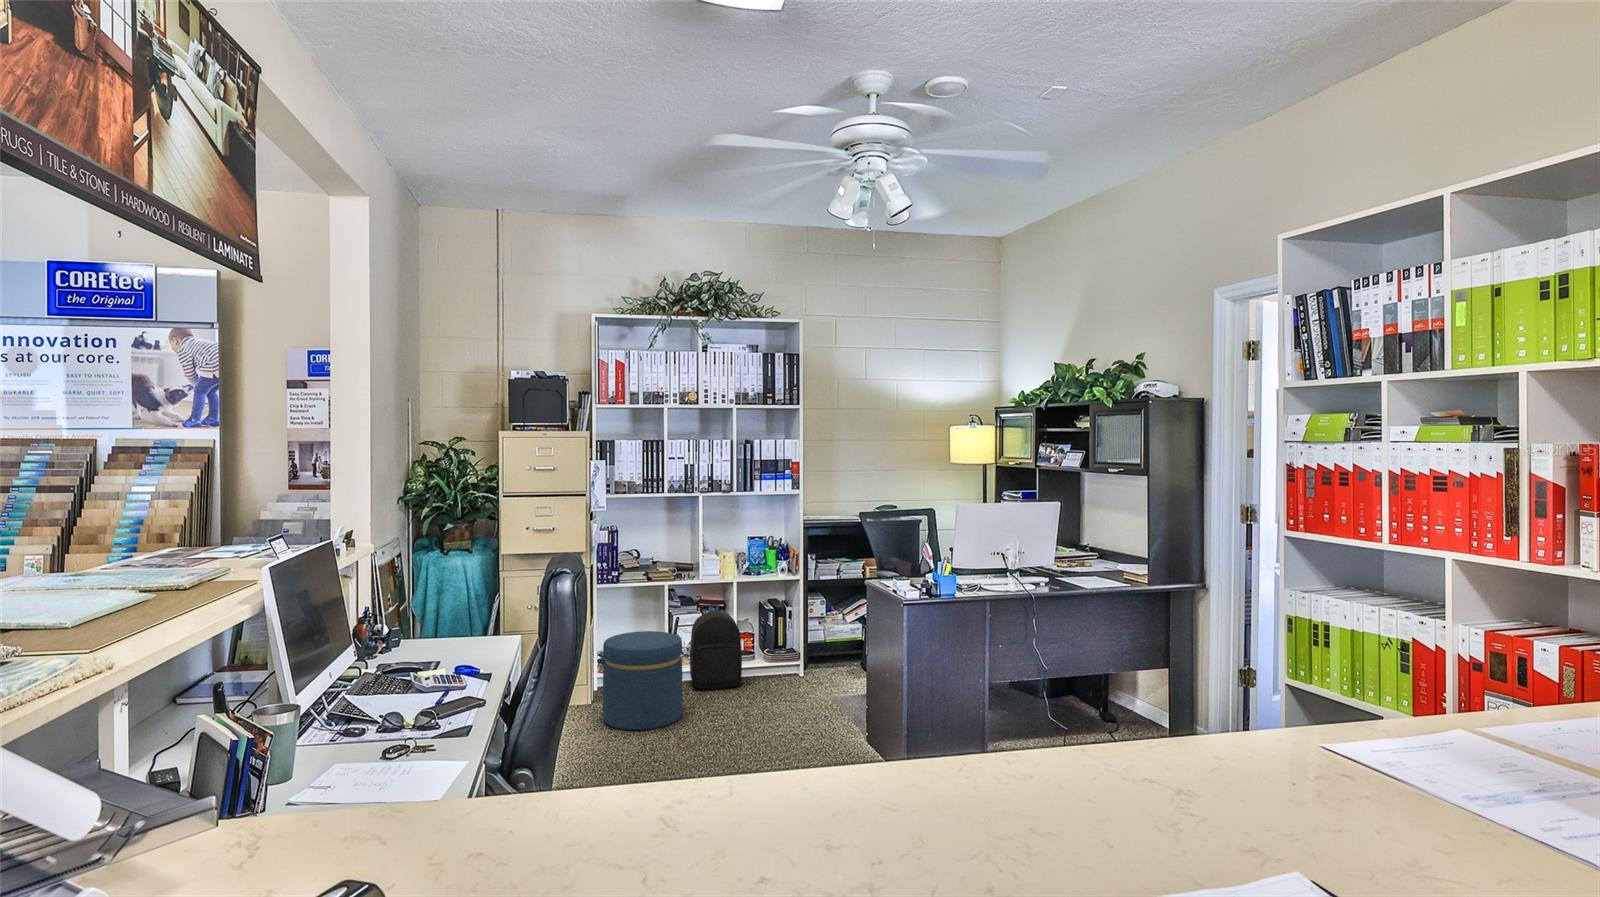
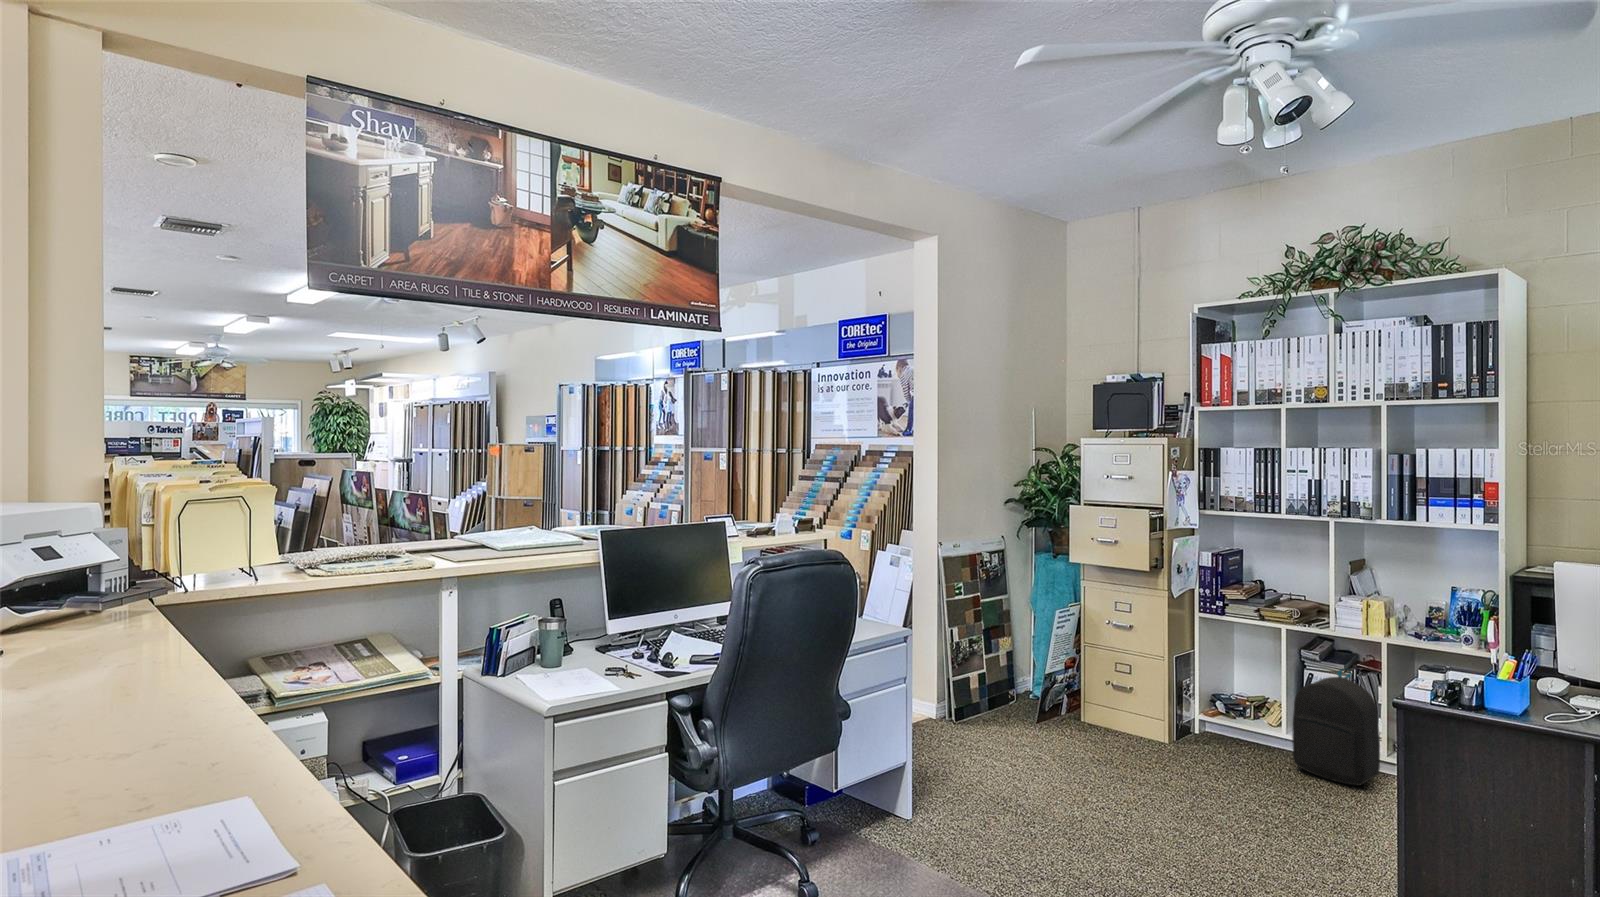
ottoman: present [603,631,682,730] -> none [1136,668,1234,787]

